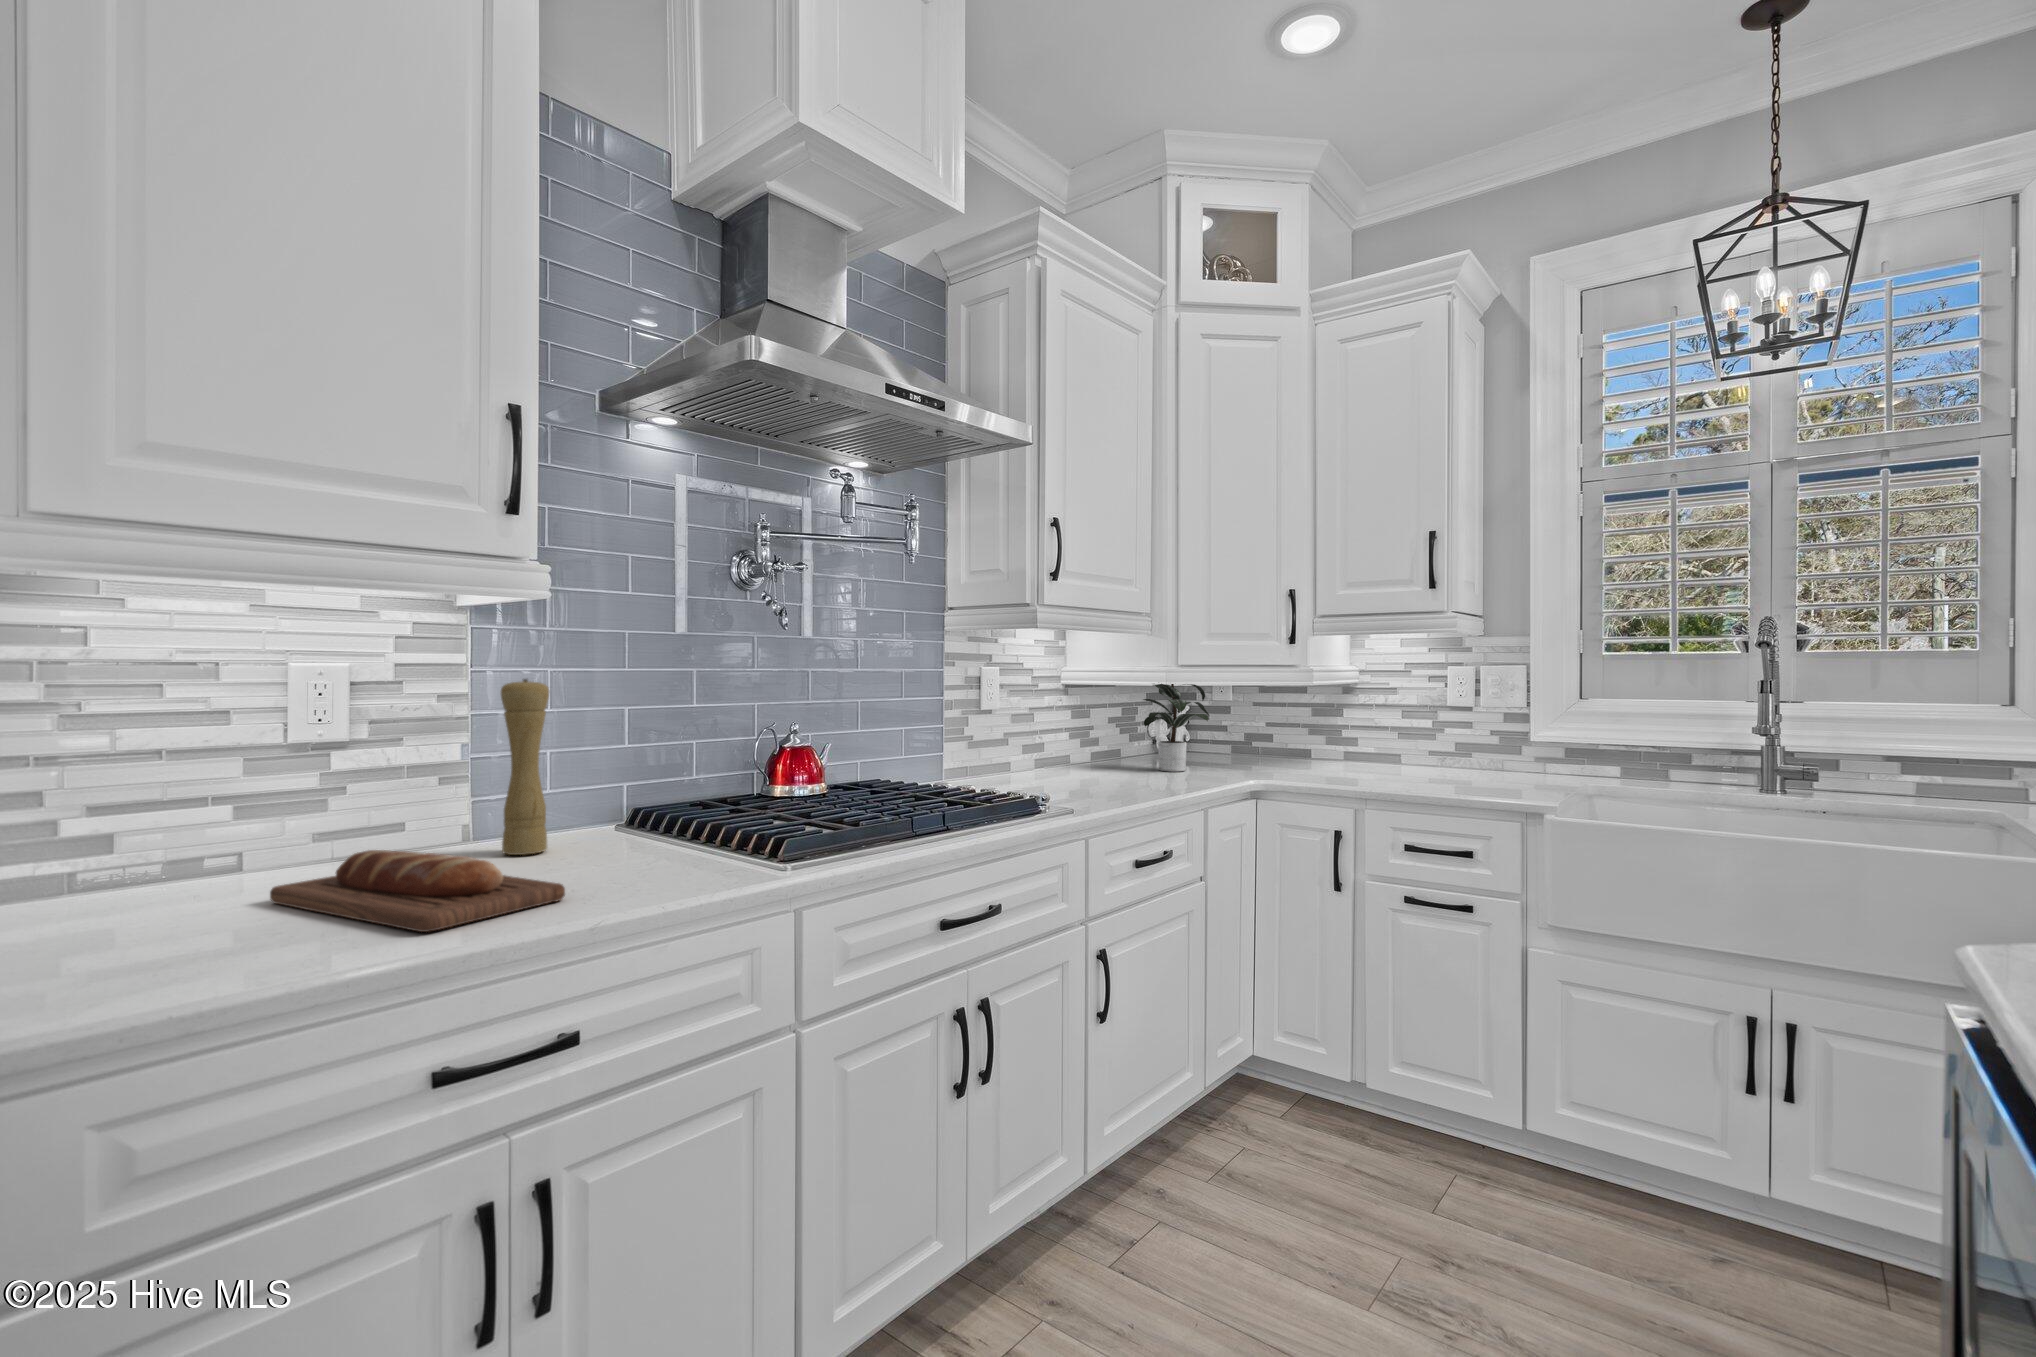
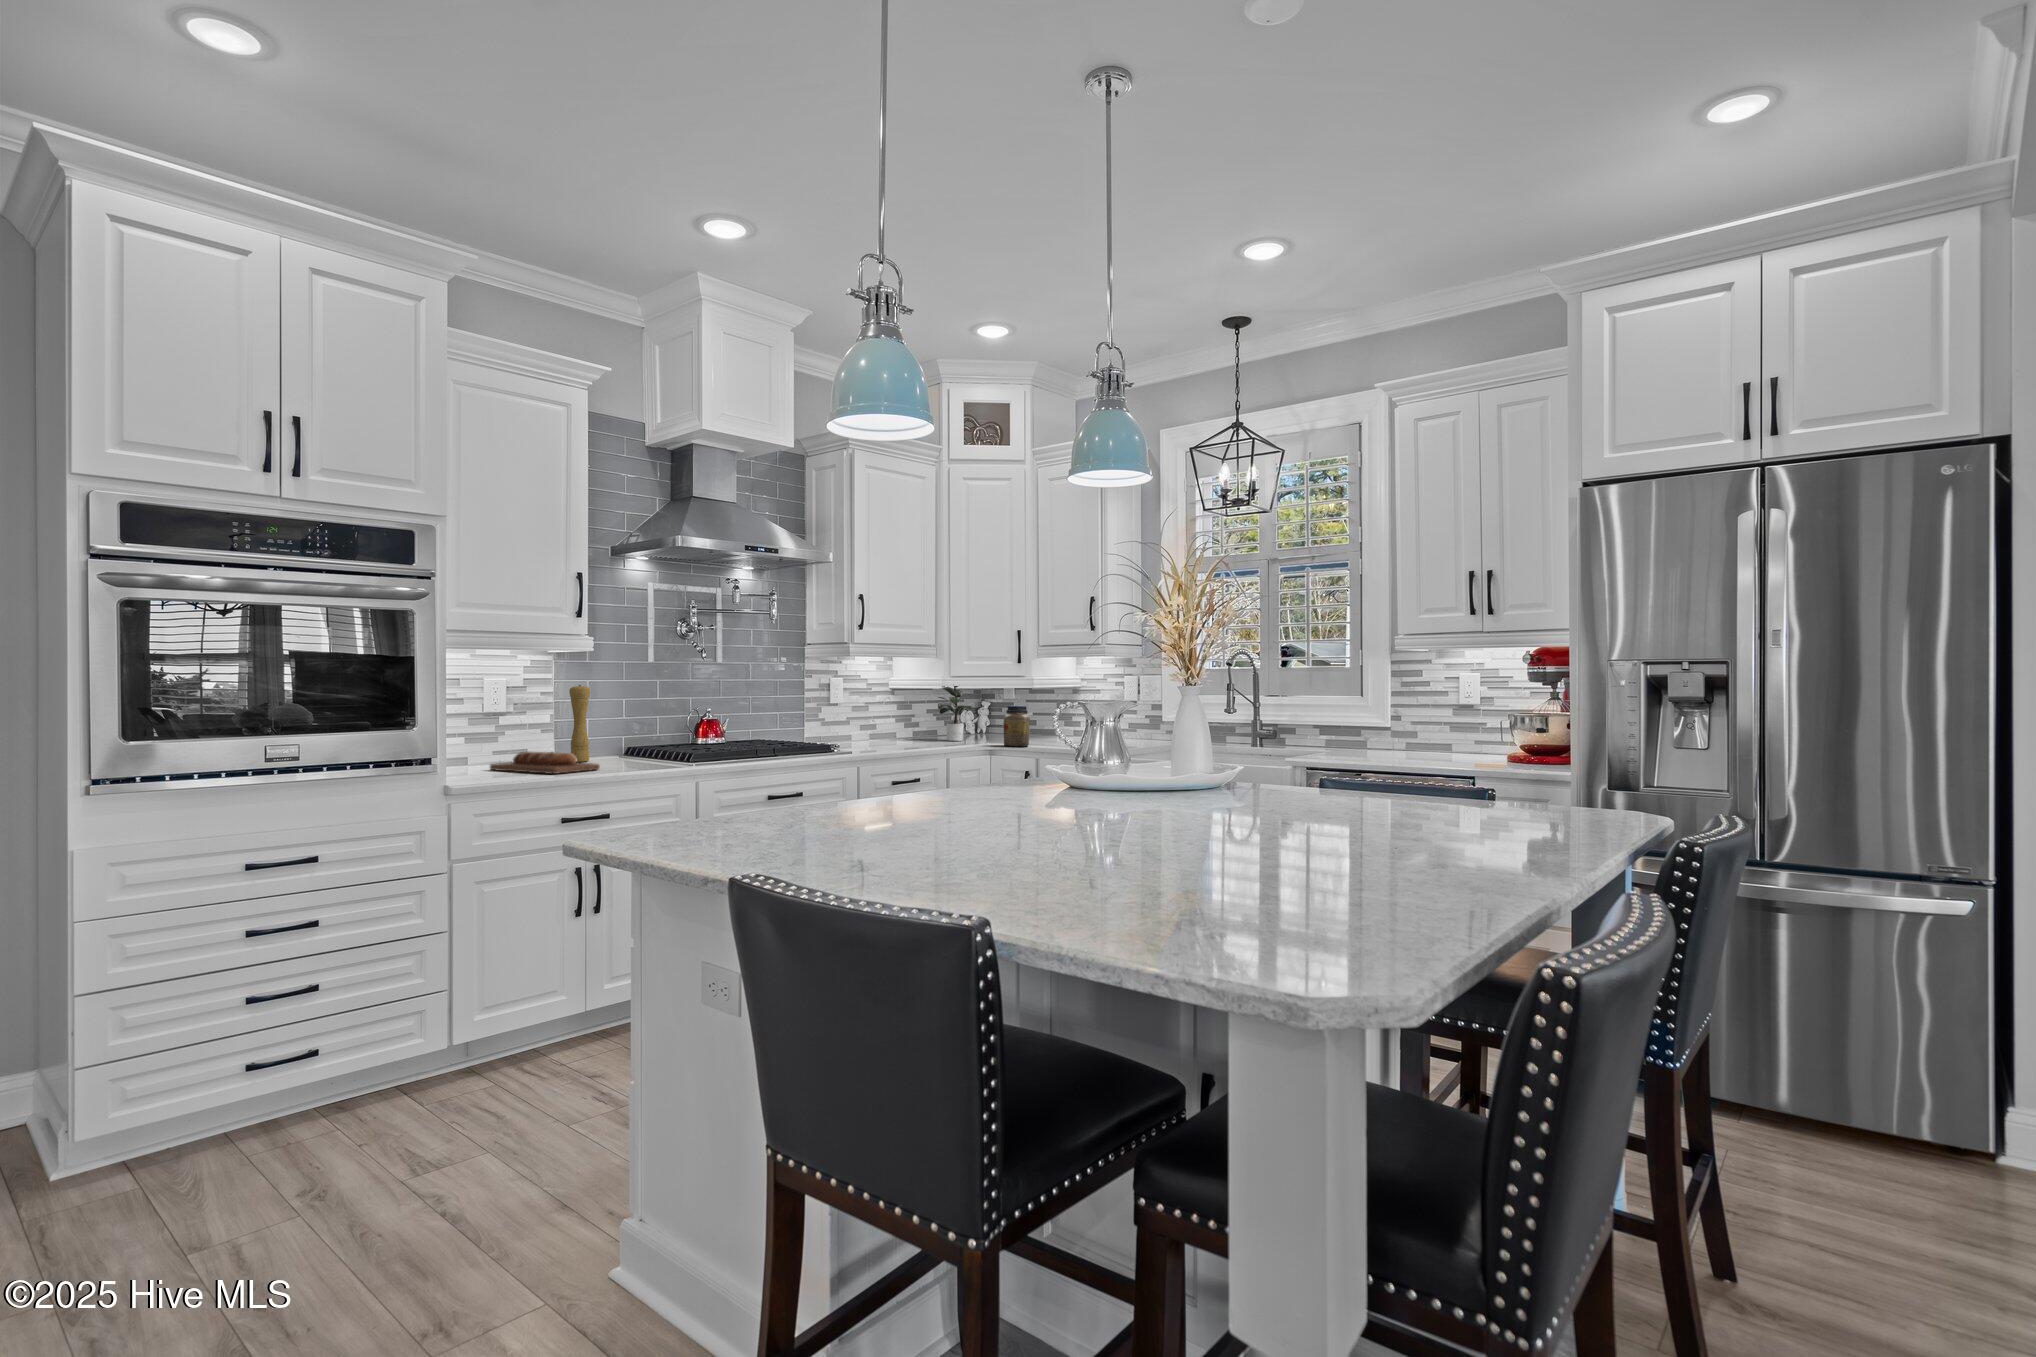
jar: none [1290,716,1337,788] -> present [1004,705,1030,746]

